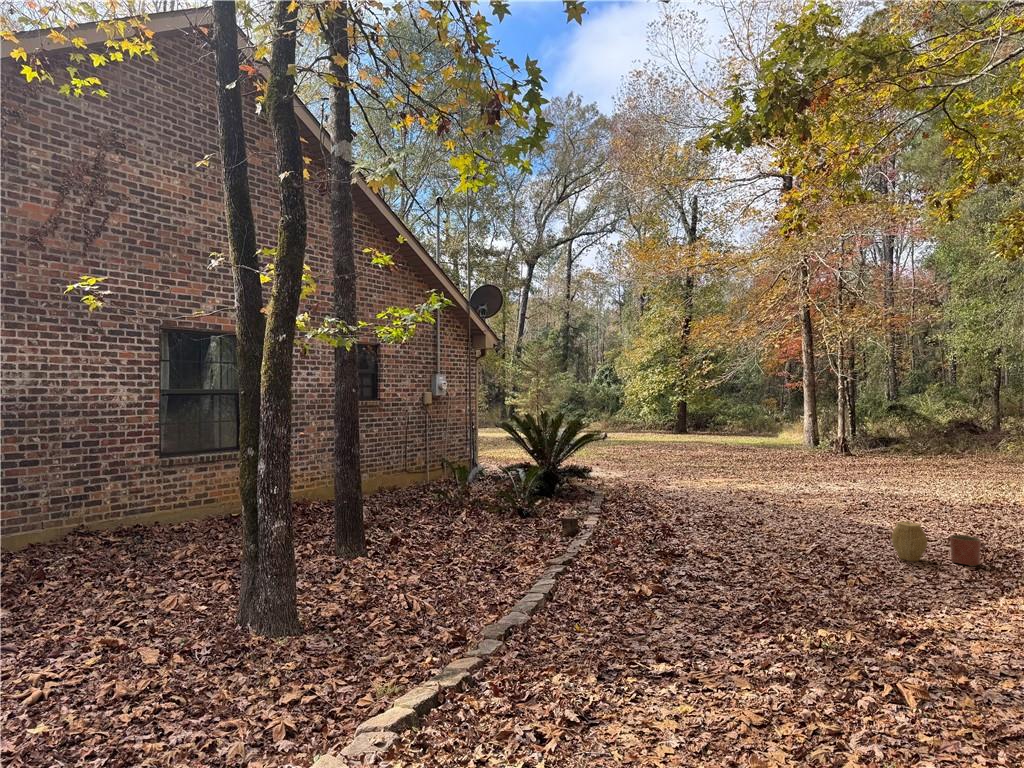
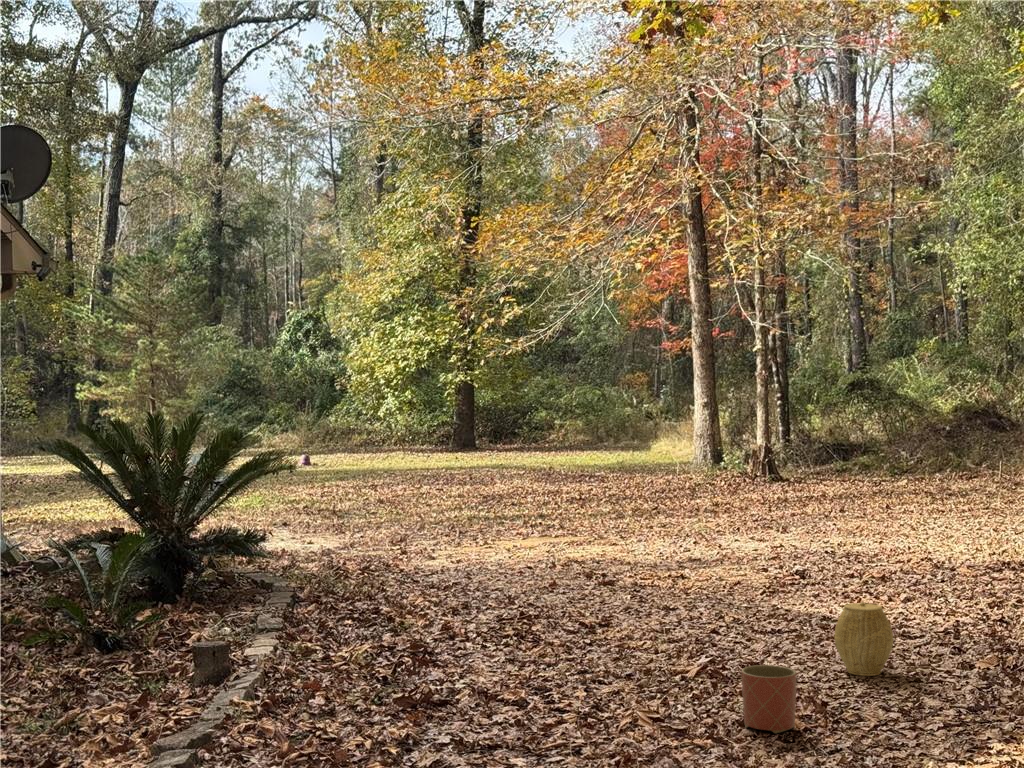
planter: present [950,535,981,566] -> present [741,665,796,733]

